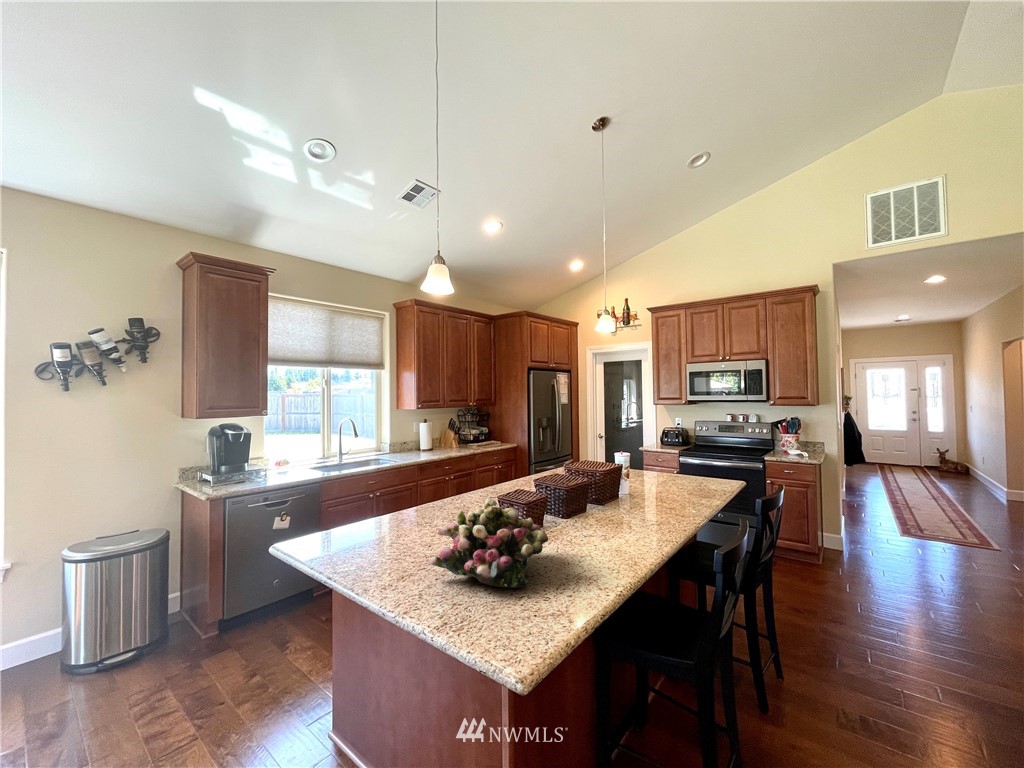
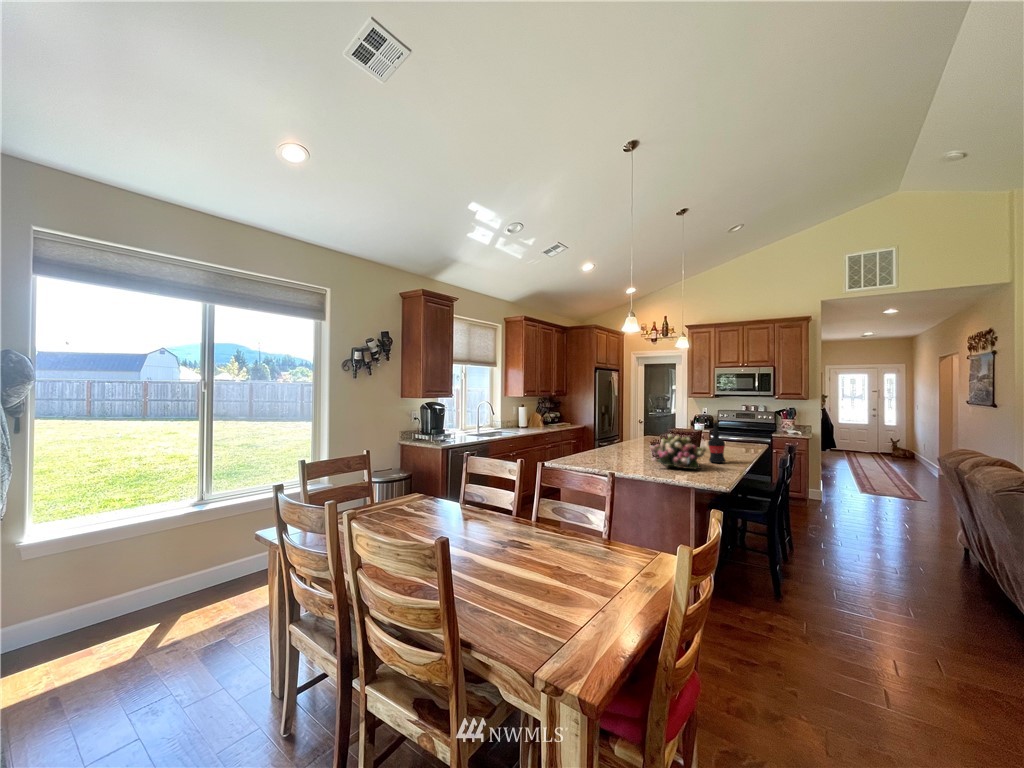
wine bottle: none [582,465,615,554] -> present [708,421,725,463]

